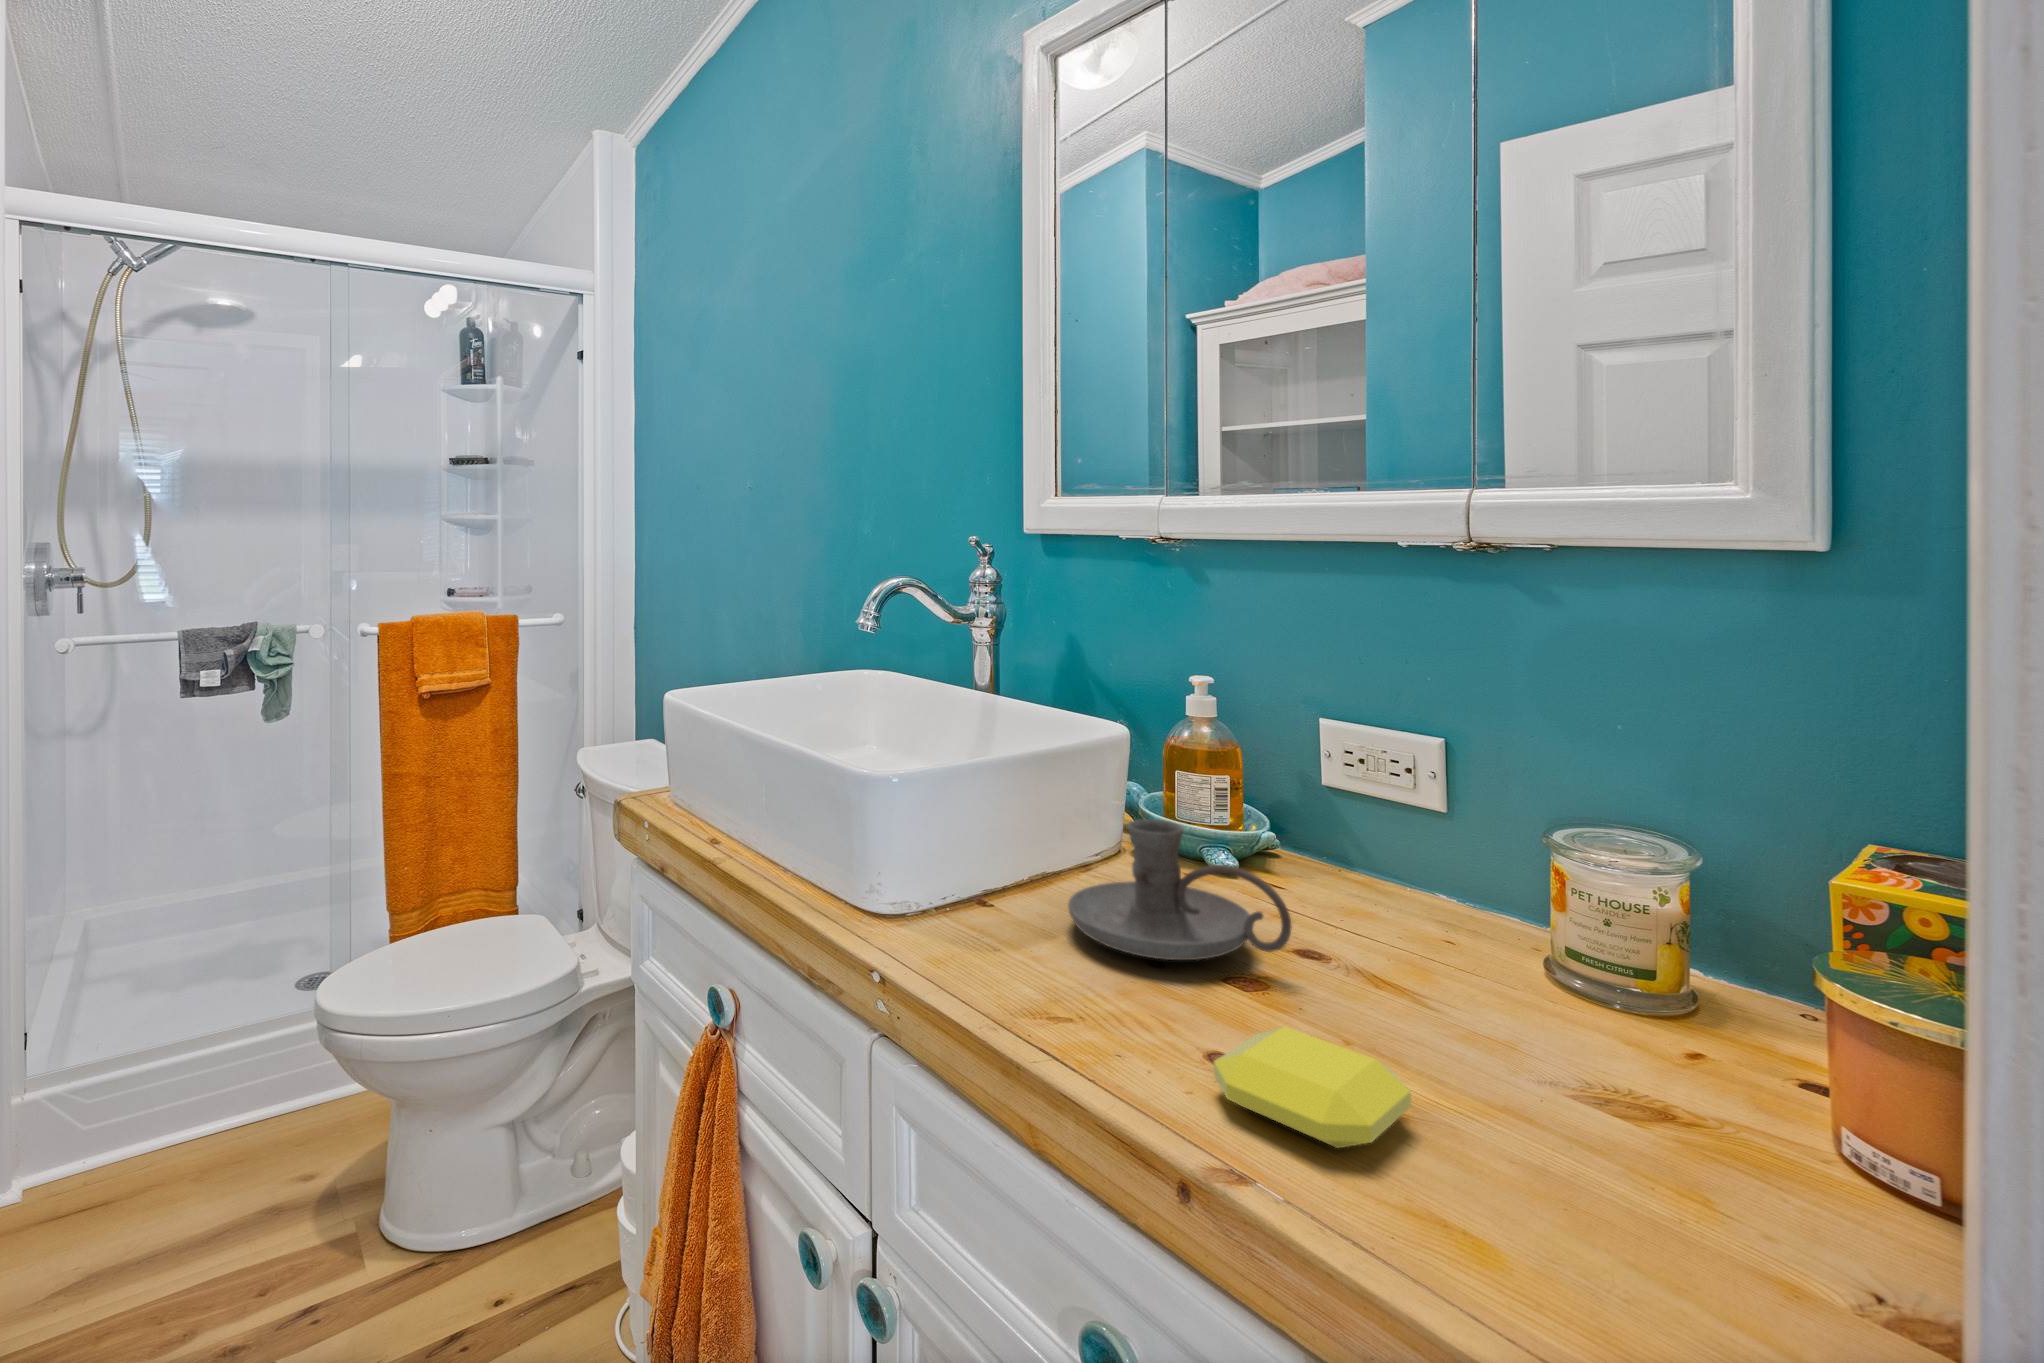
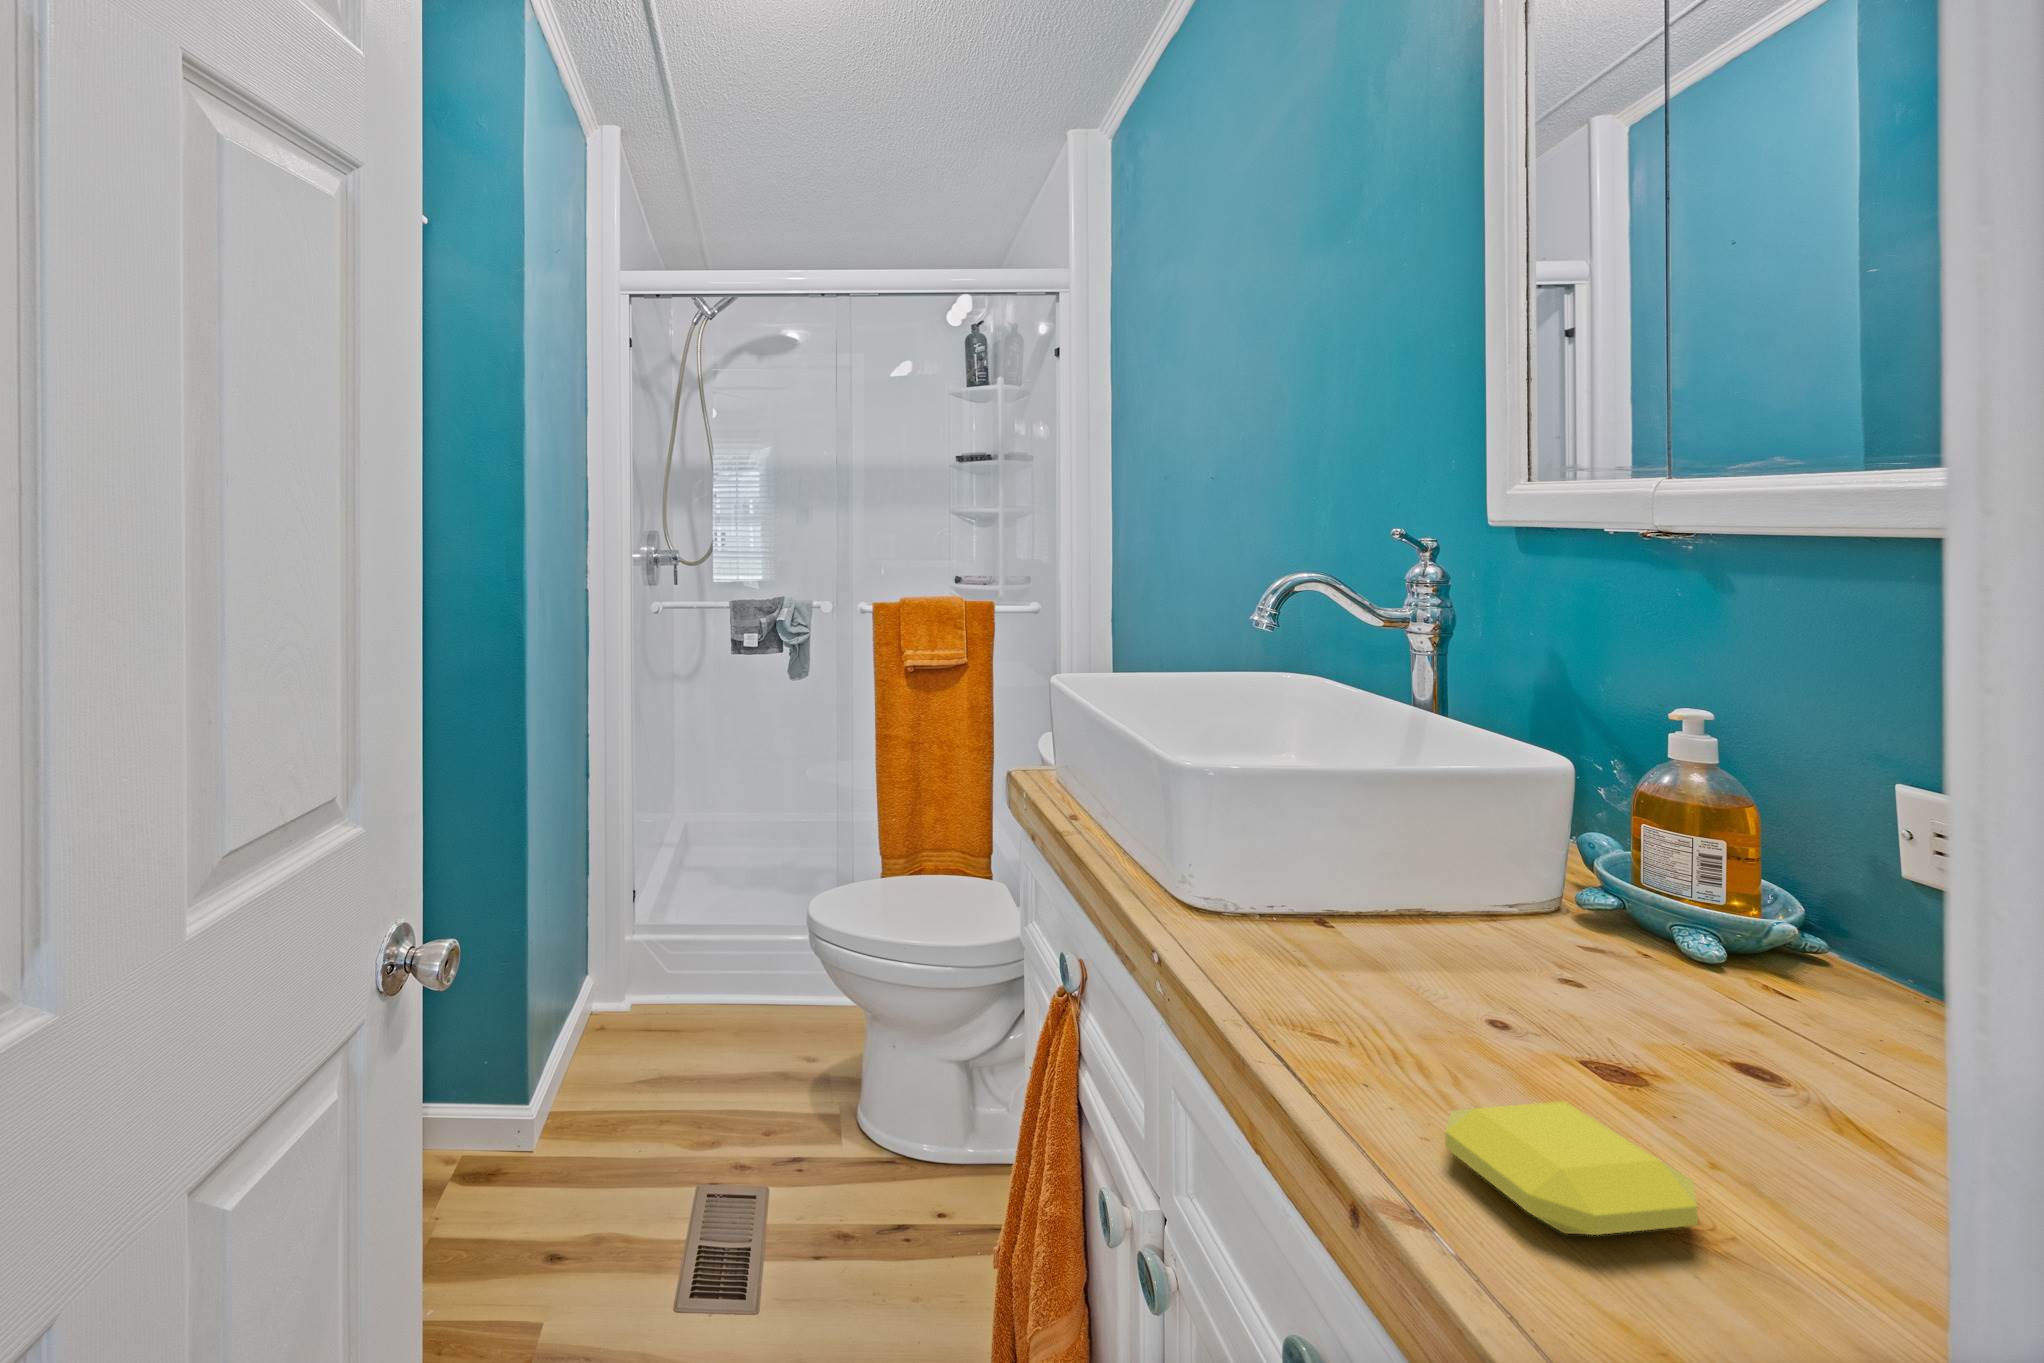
candle holder: present [1068,819,1292,960] -> none [1402,860,1678,1040]

